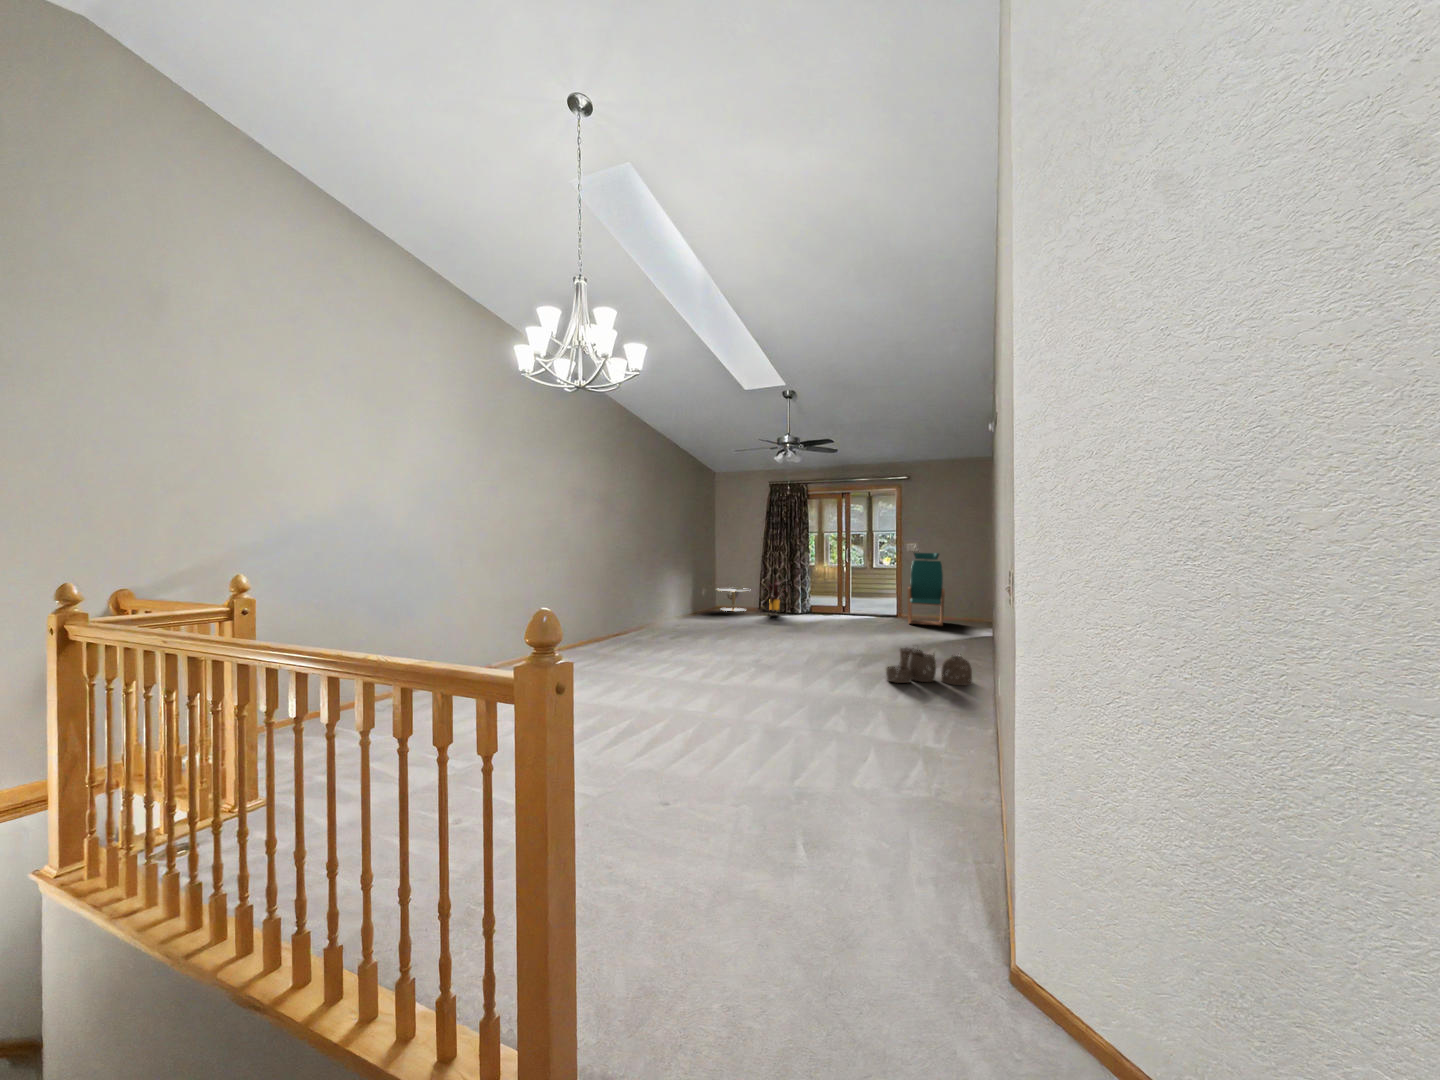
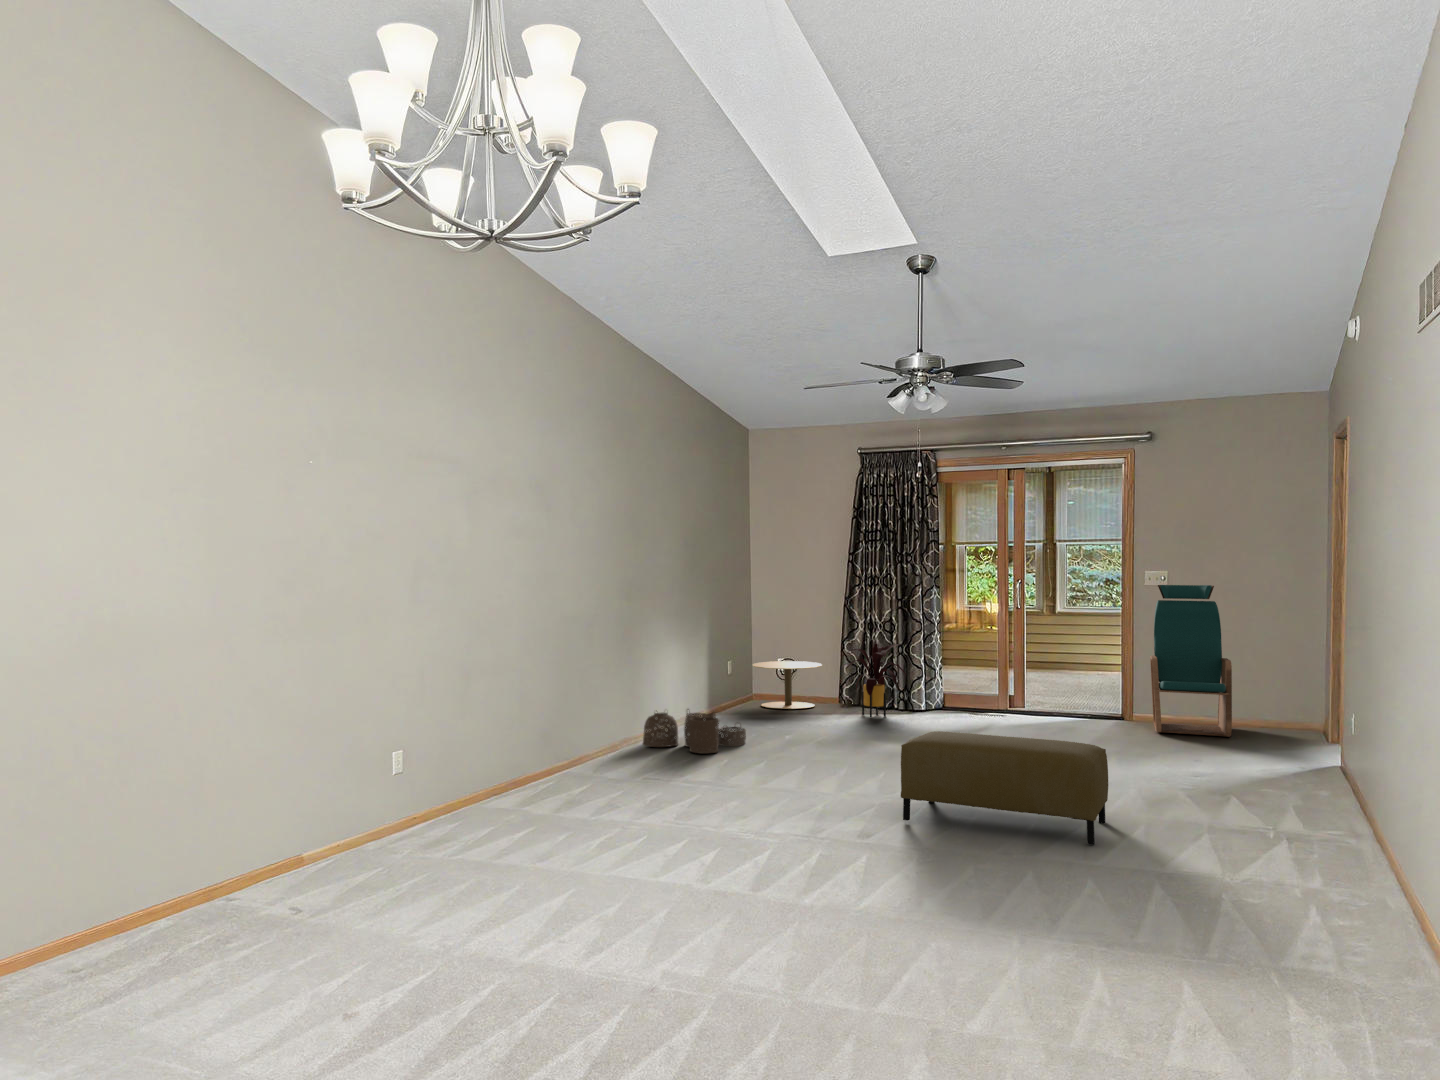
ottoman: none [770,614,865,663] -> present [901,731,1108,845]
woven basket: present [886,648,972,685] -> present [643,709,746,753]

